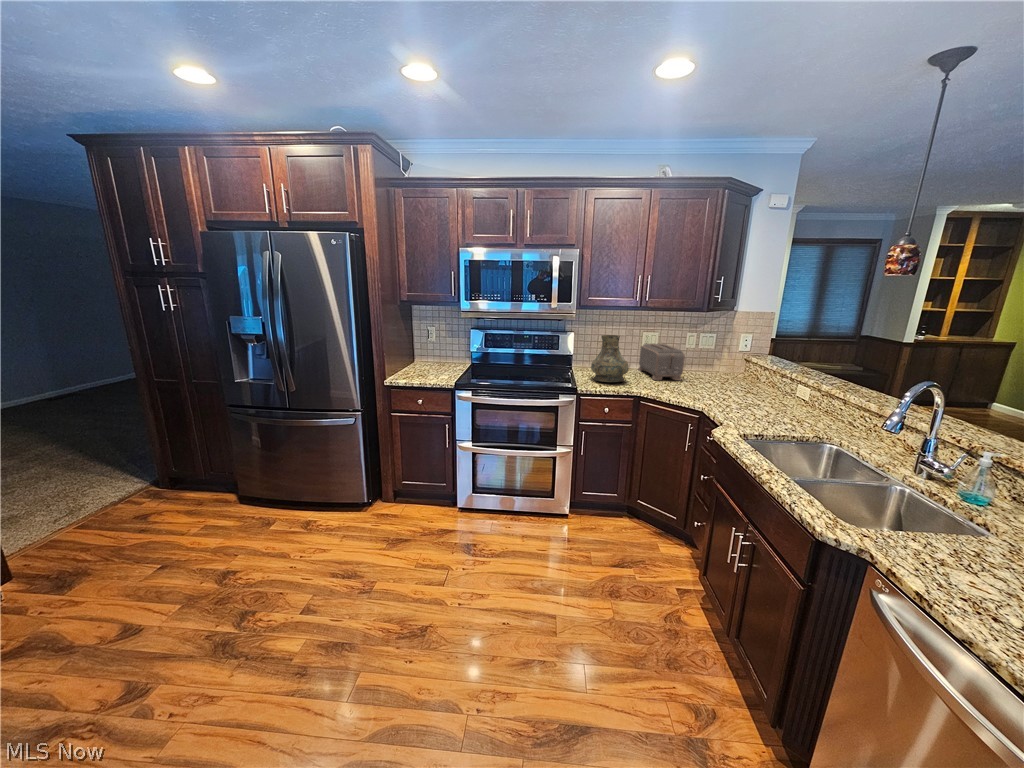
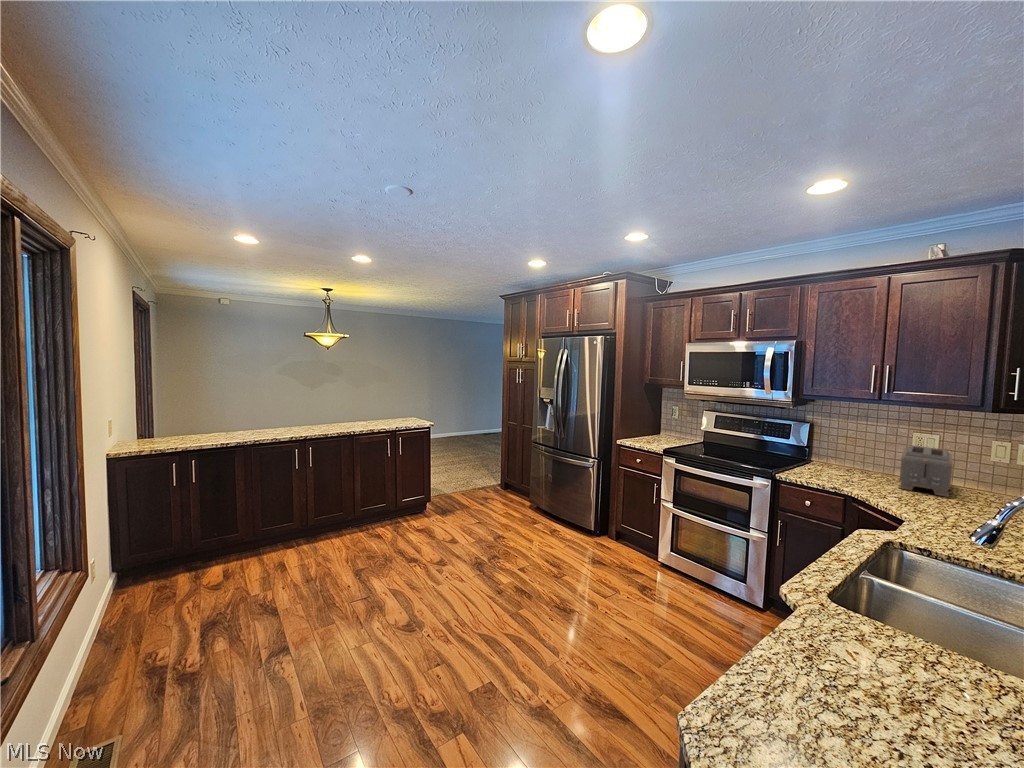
vase: present [591,335,629,382] -> none [803,425,852,479]

